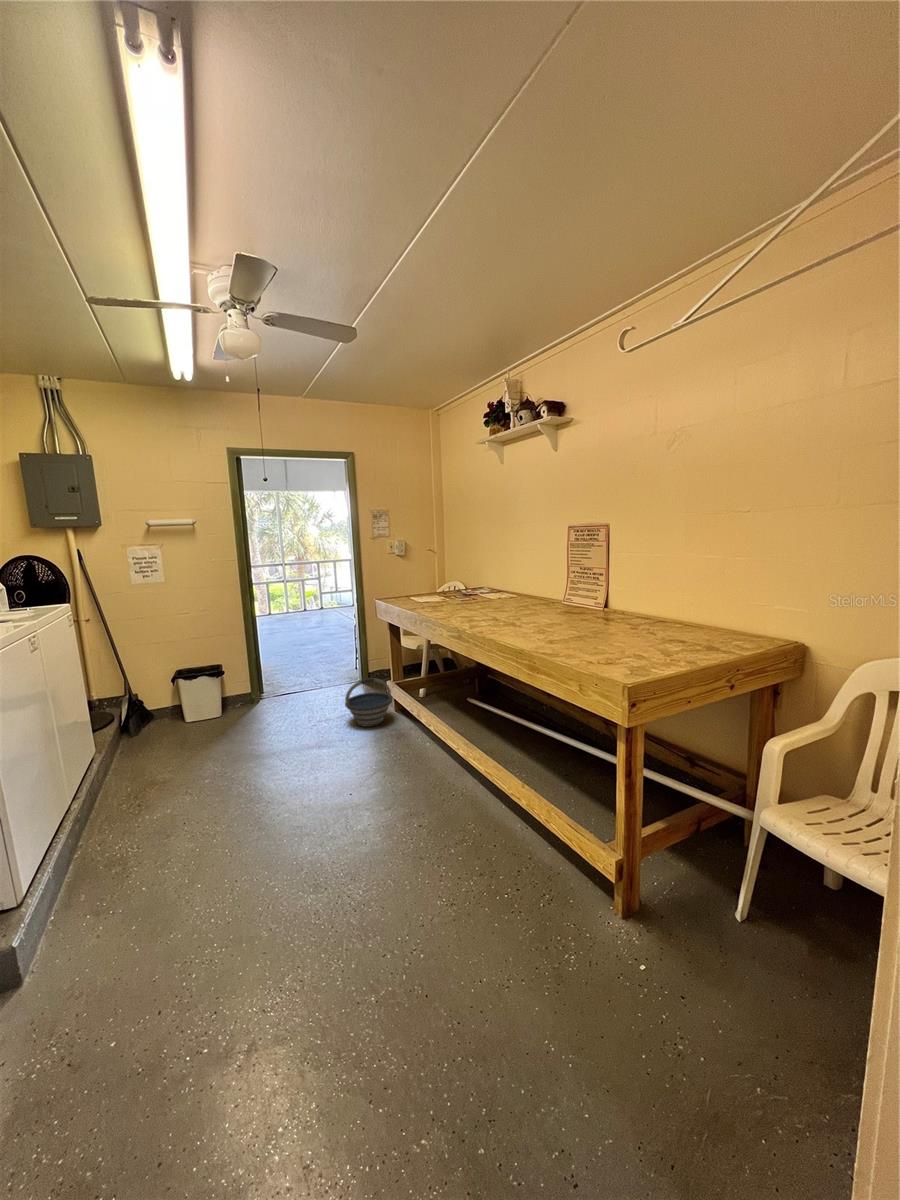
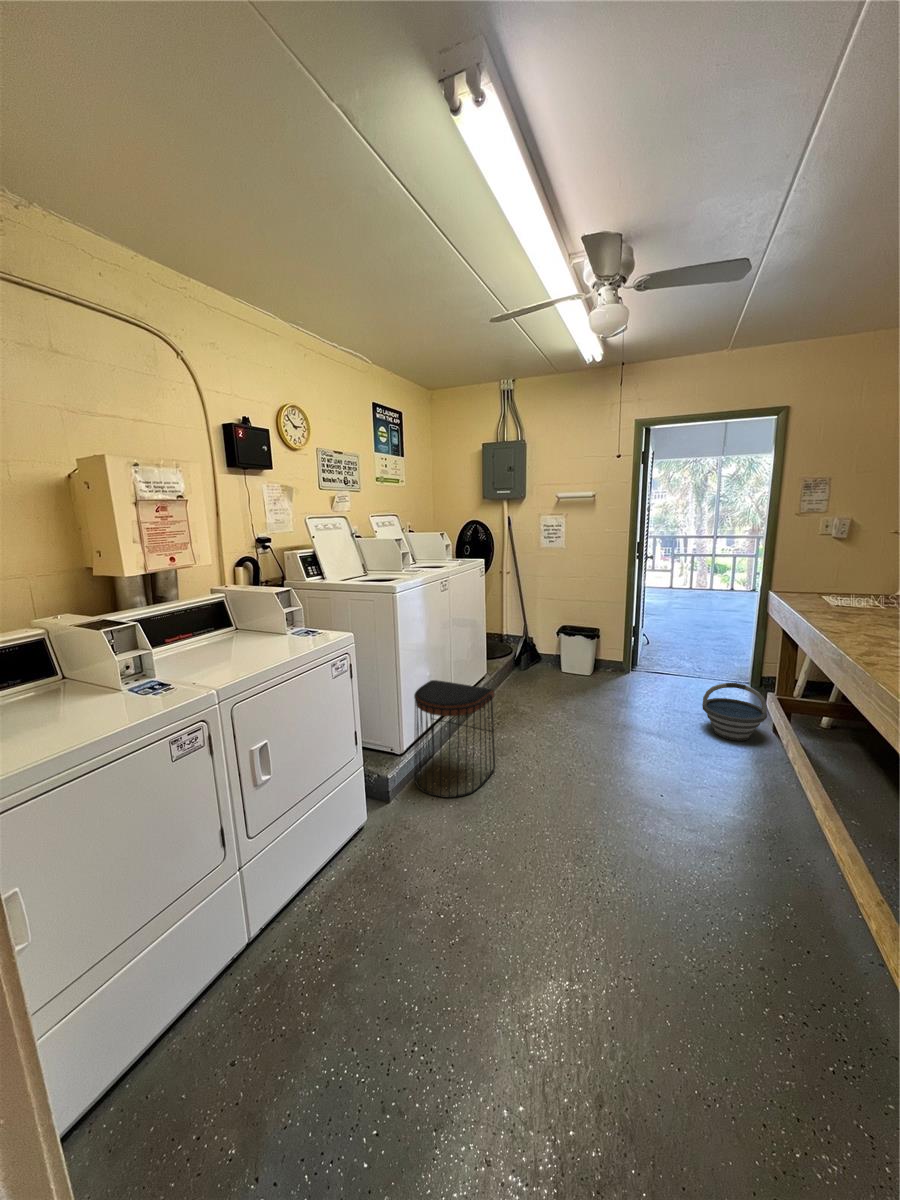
stool: none [30,755,172,935] -> present [414,680,495,798]

